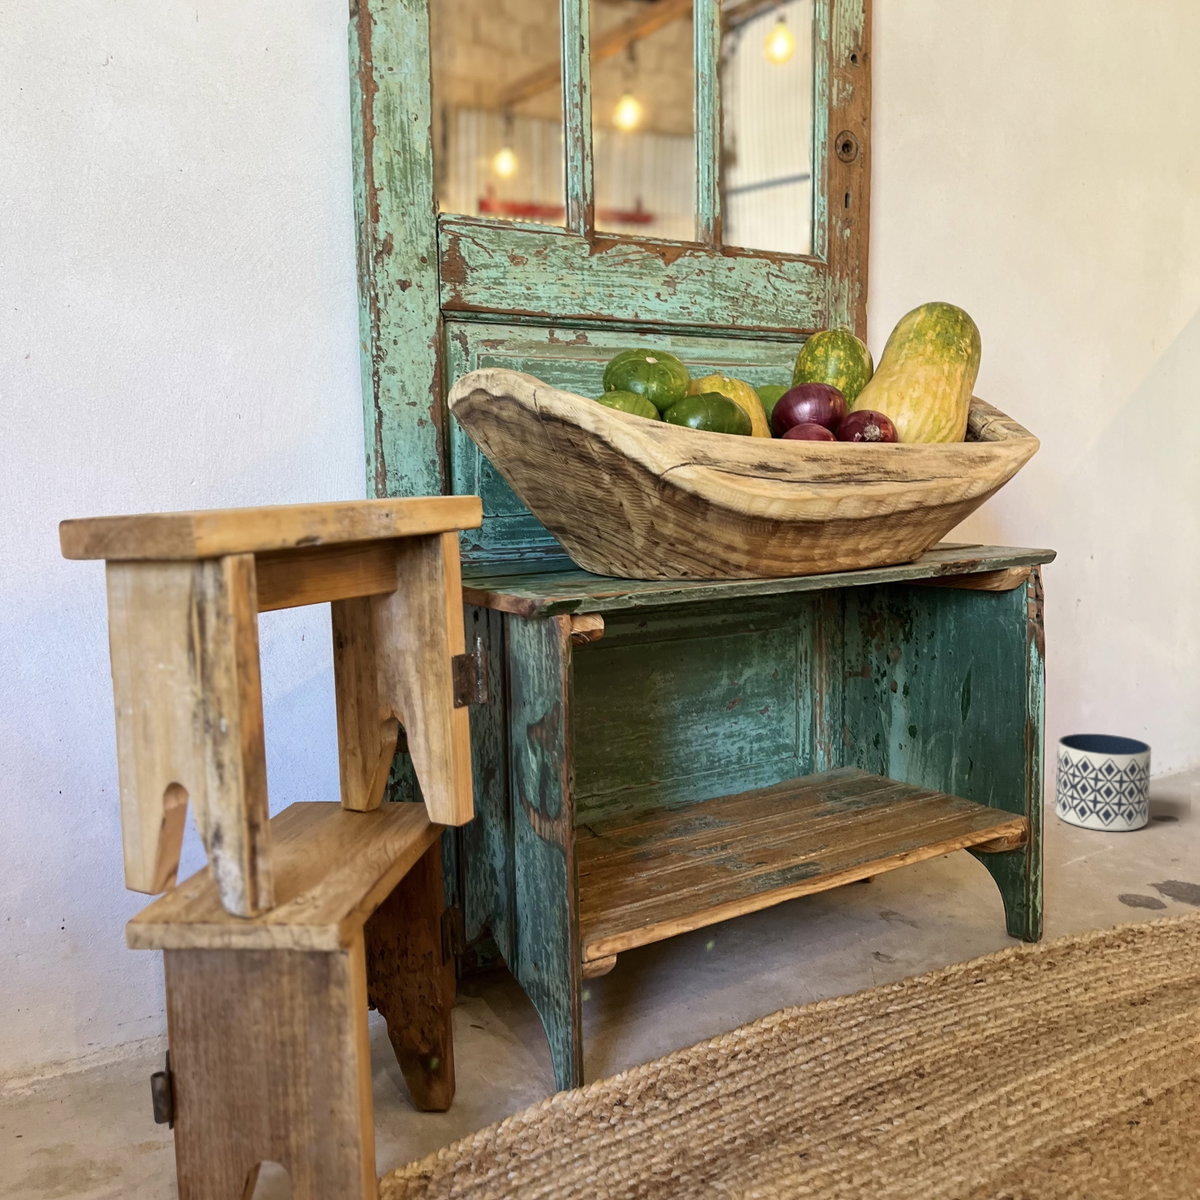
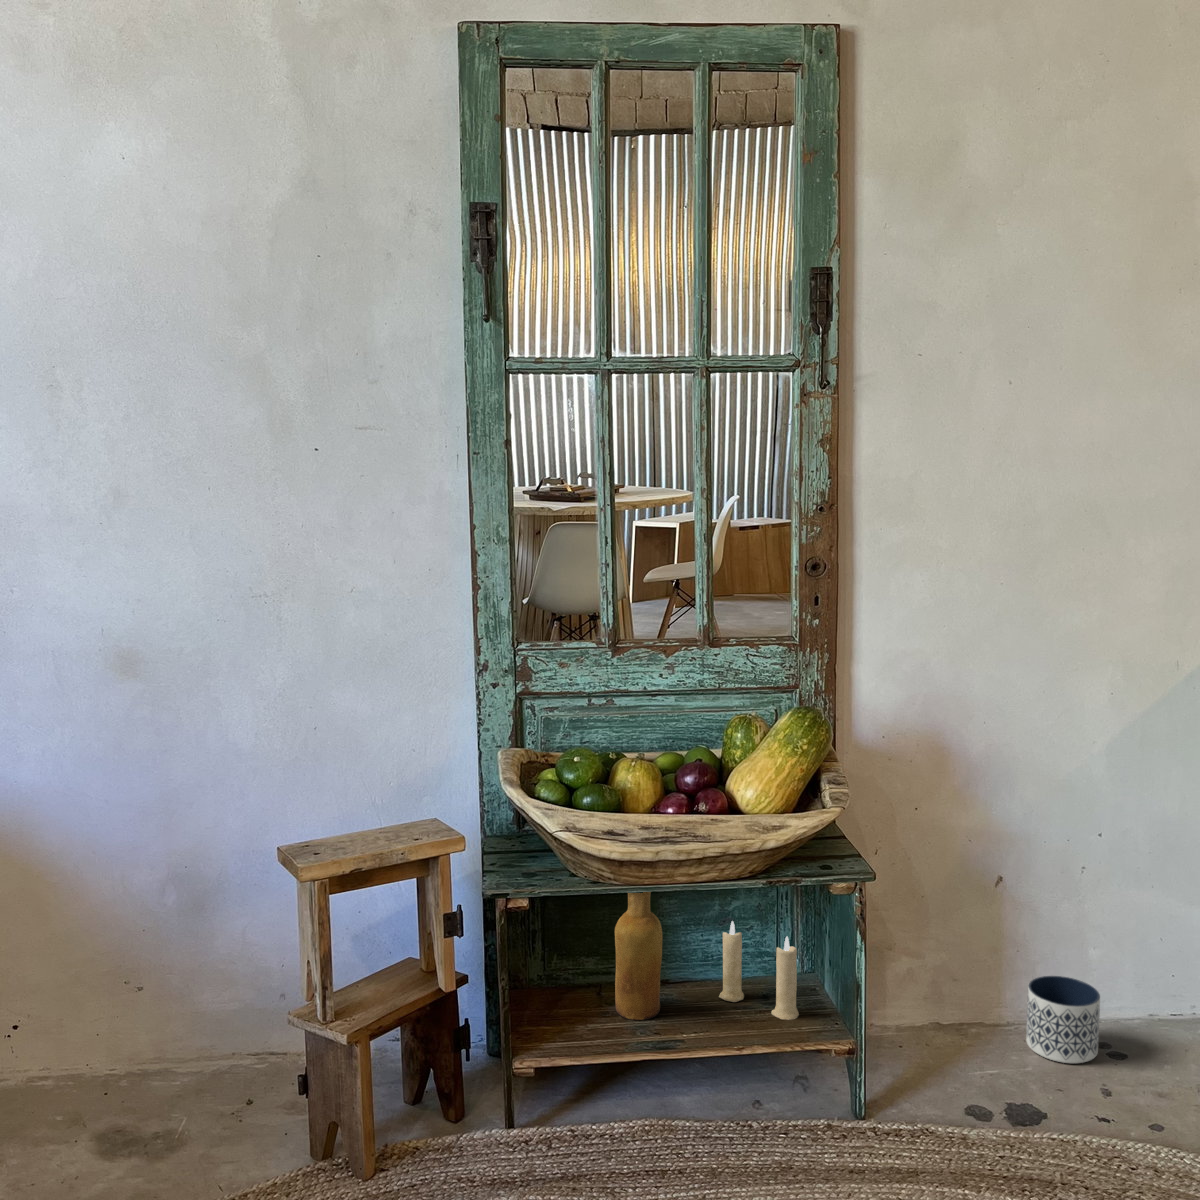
vase: none [647,616,728,853] -> present [615,892,662,1020]
candle: none [768,676,908,813] -> present [719,921,799,1020]

